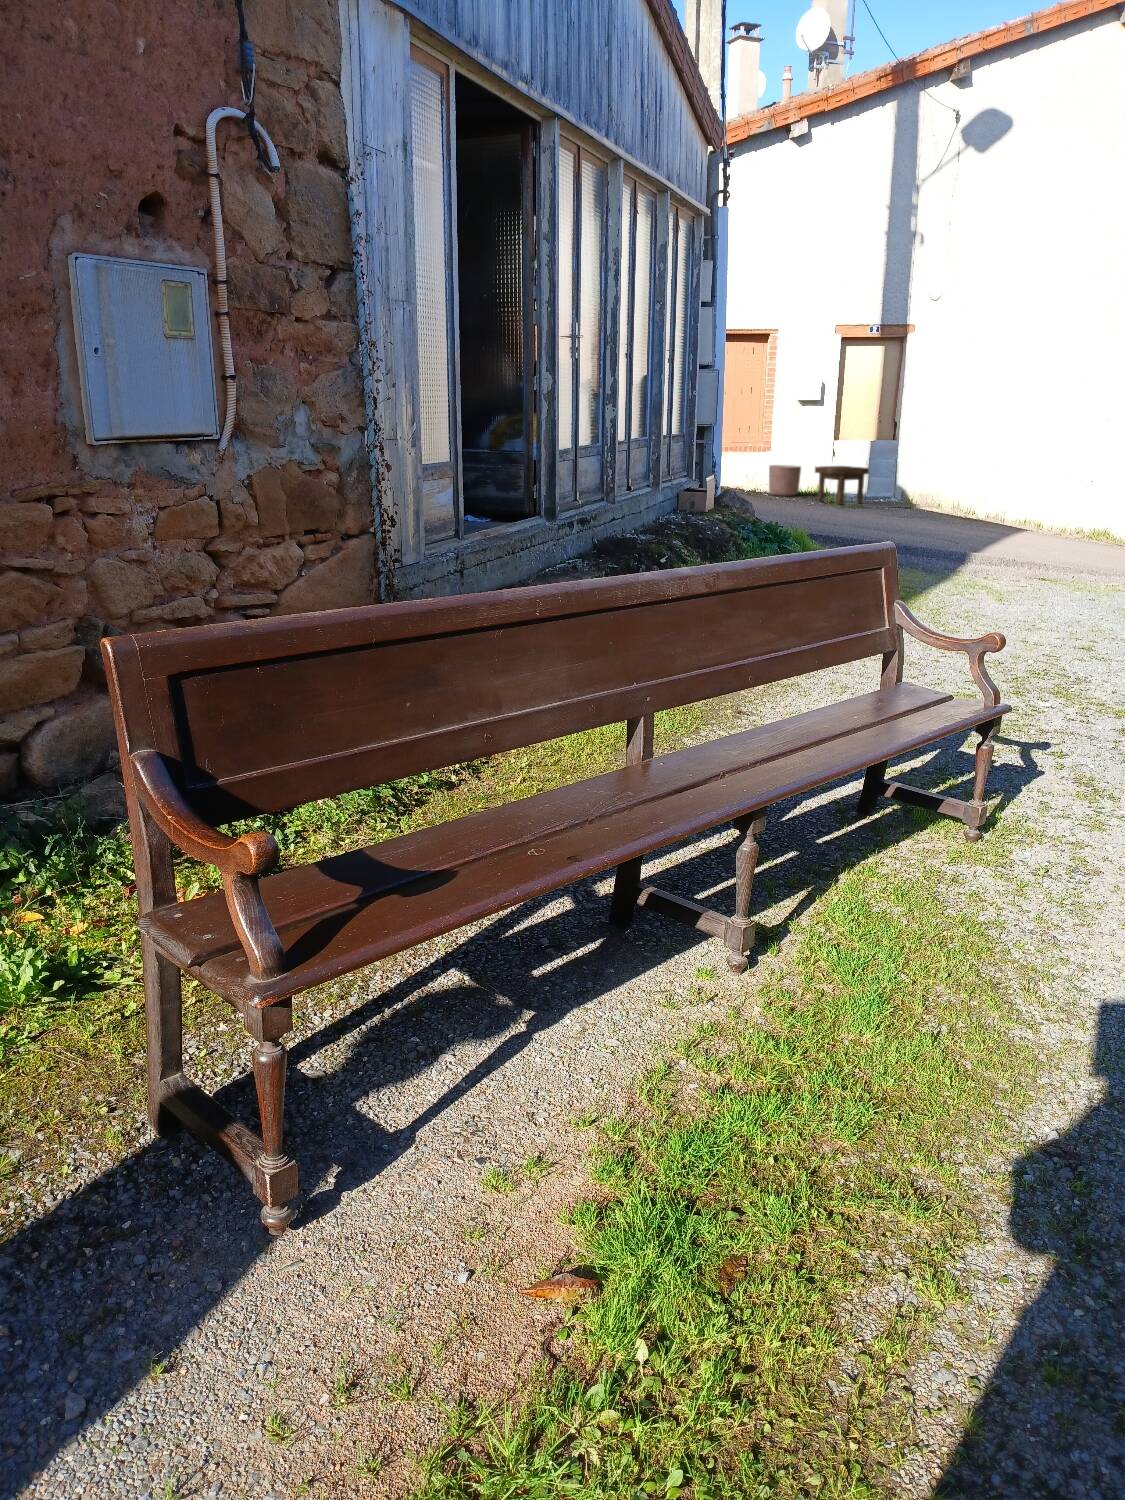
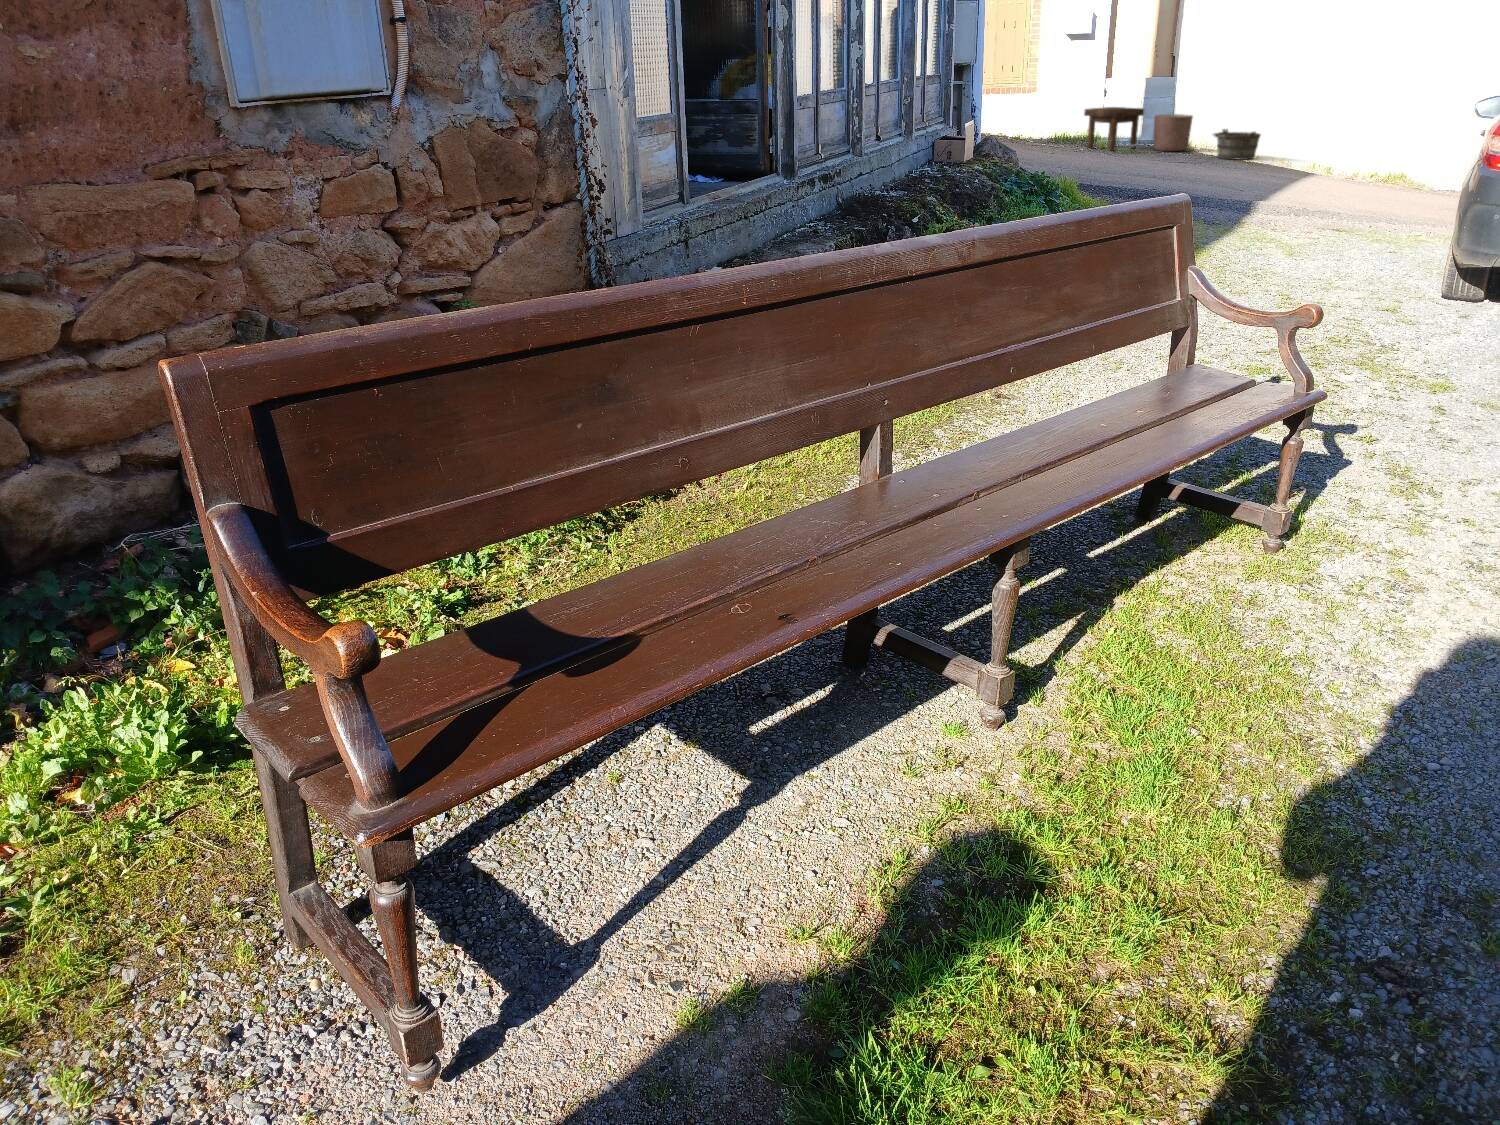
planter: present [769,465,801,496] -> present [1153,114,1193,151]
bucket: none [931,488,974,516] -> present [1214,129,1260,160]

